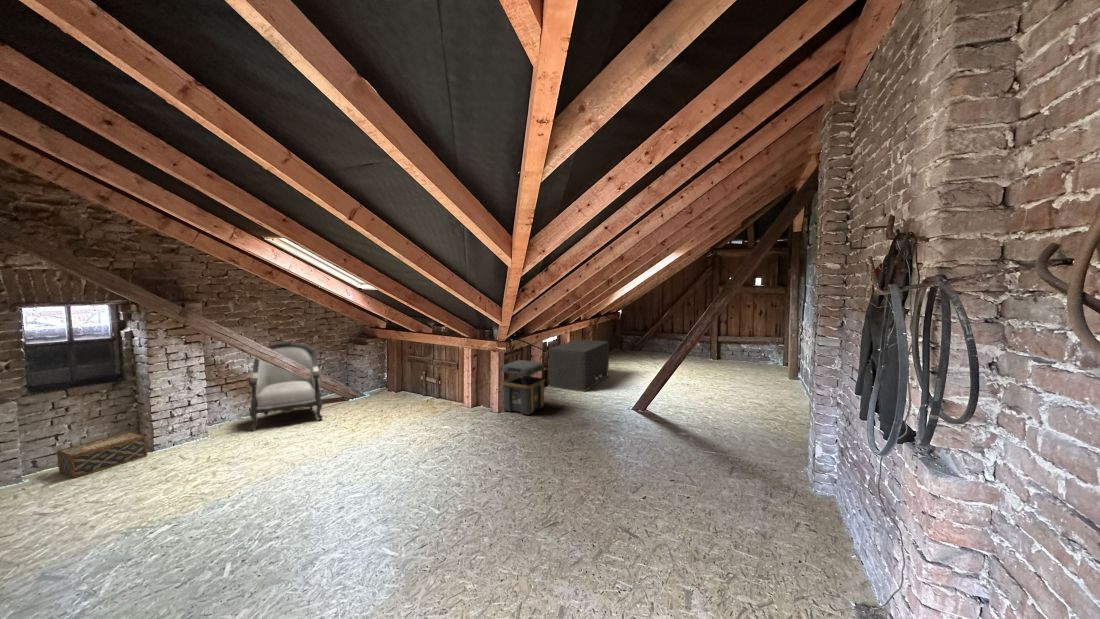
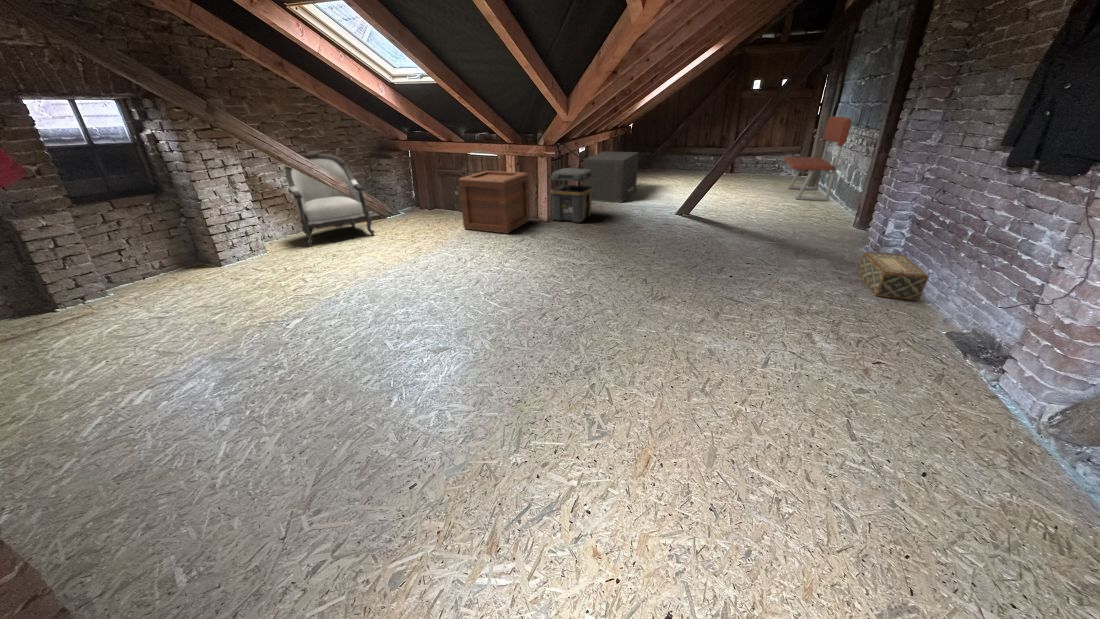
bench: none [756,316,809,399] -> present [784,116,852,201]
wooden crate: none [409,360,481,425] -> present [459,171,530,234]
woven basket: present [57,432,147,478] -> present [857,252,928,300]

